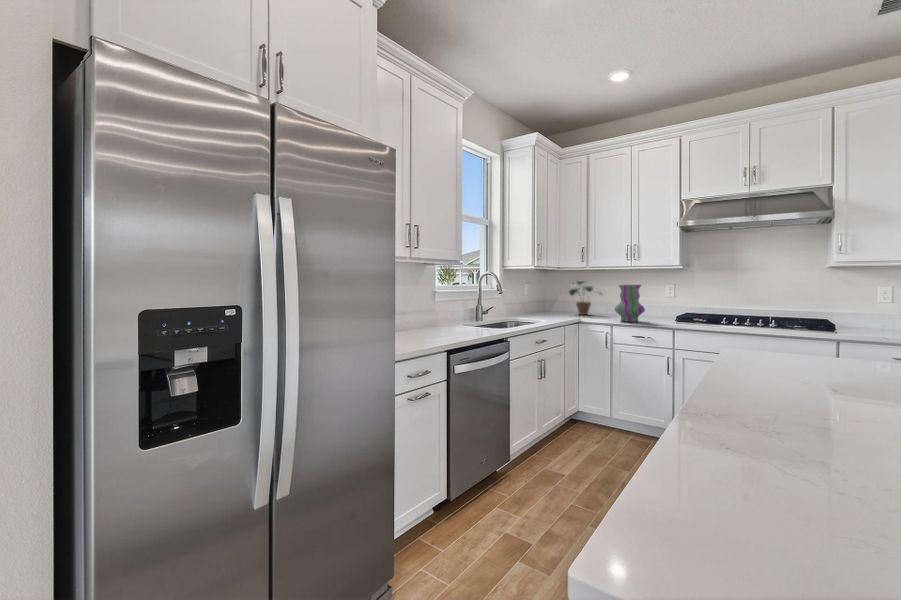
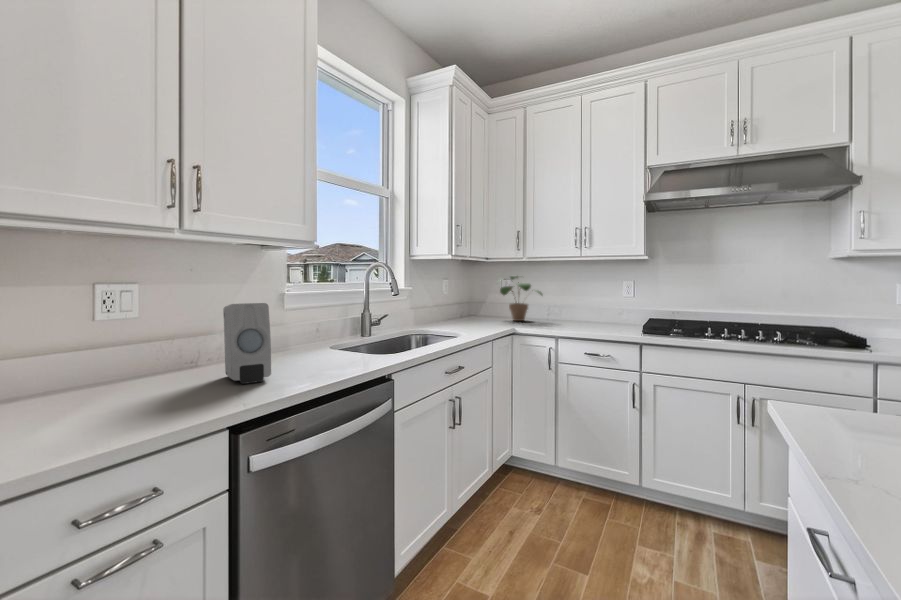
vase: present [615,285,645,322] -> none [560,282,600,334]
soap dispenser: none [418,294,447,337] -> present [223,303,271,384]

